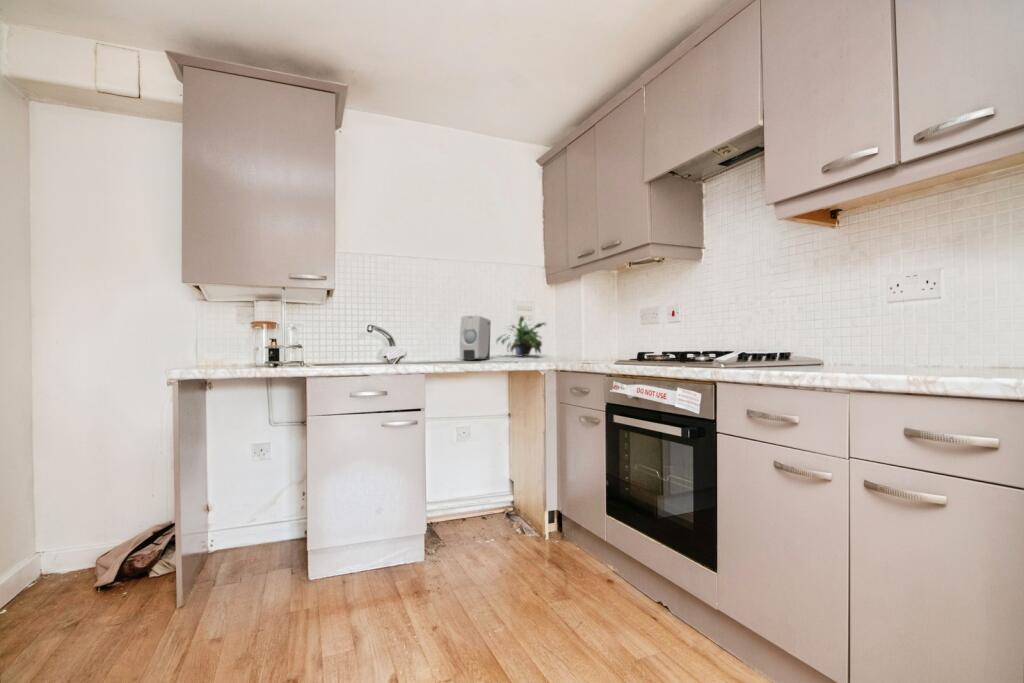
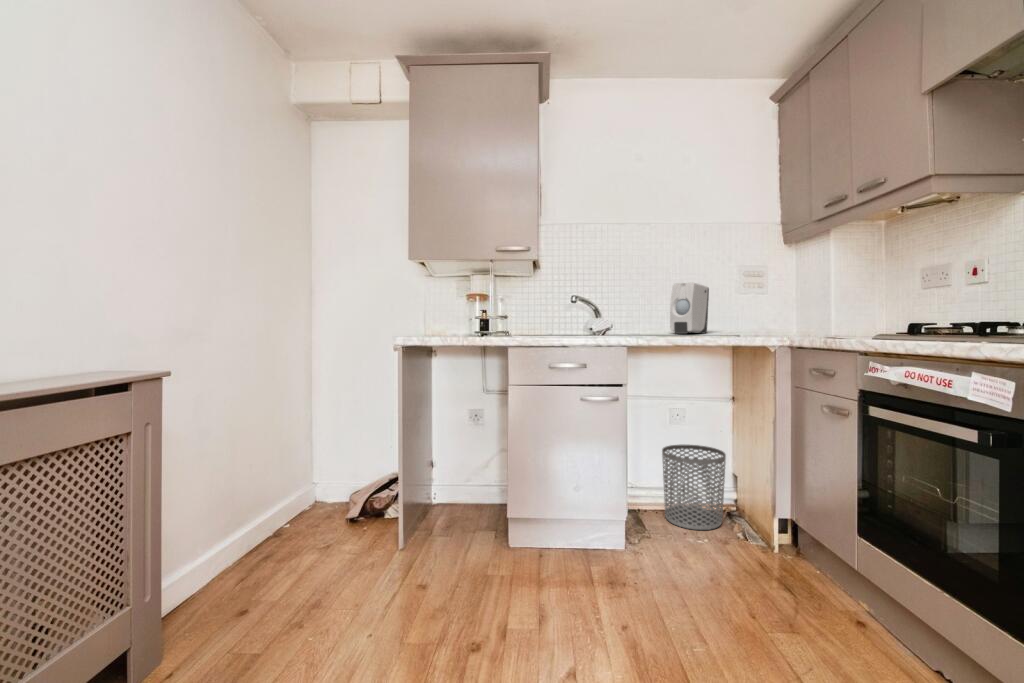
potted plant: present [497,316,545,357] -> none [717,281,787,331]
waste bin: none [454,457,506,533] -> present [662,445,726,530]

